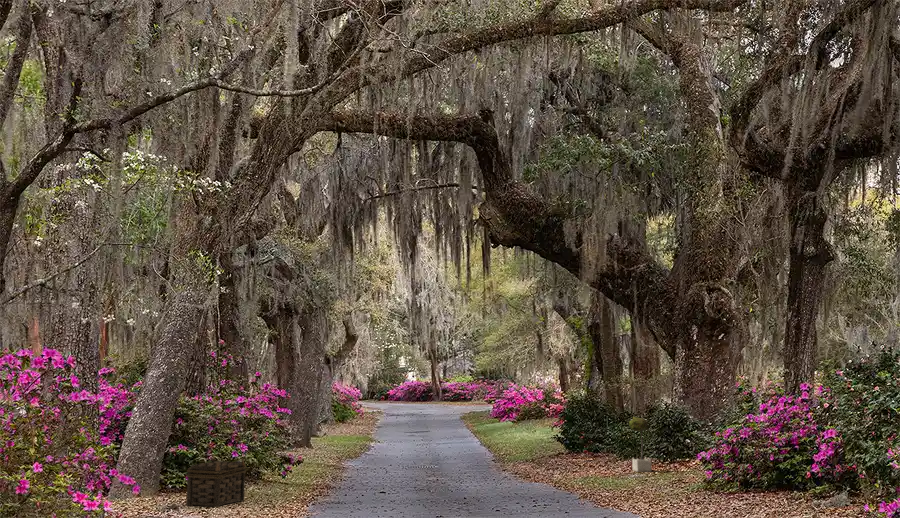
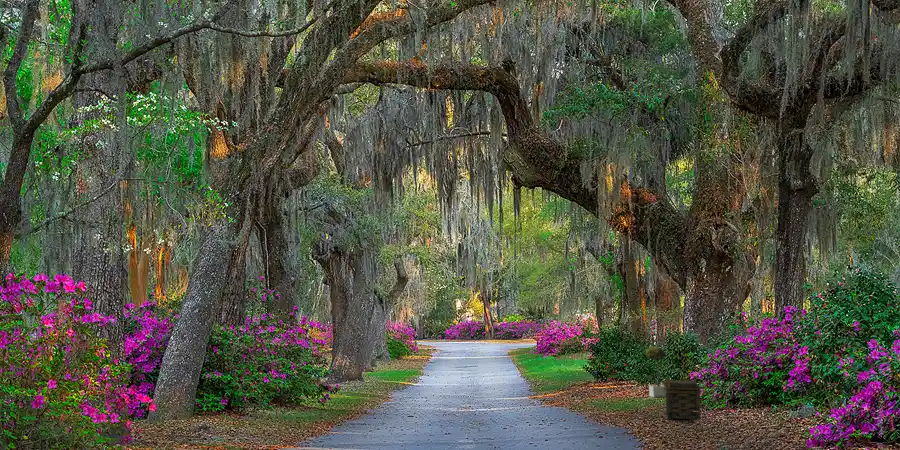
basket: present [186,458,246,507] -> present [662,378,701,420]

